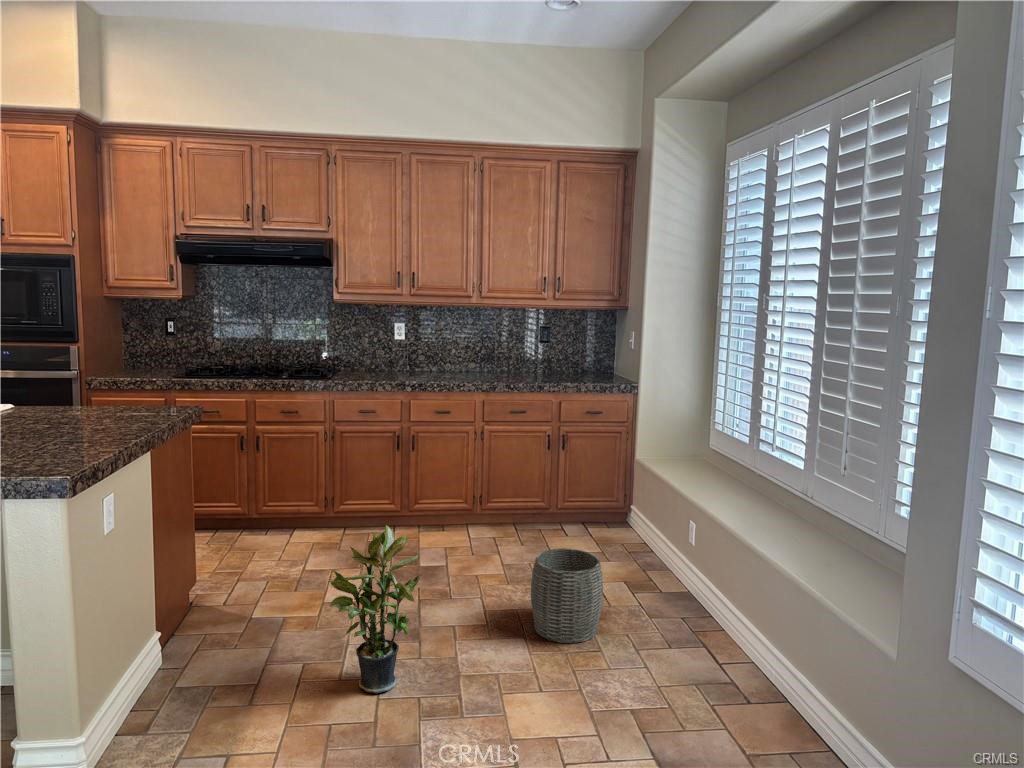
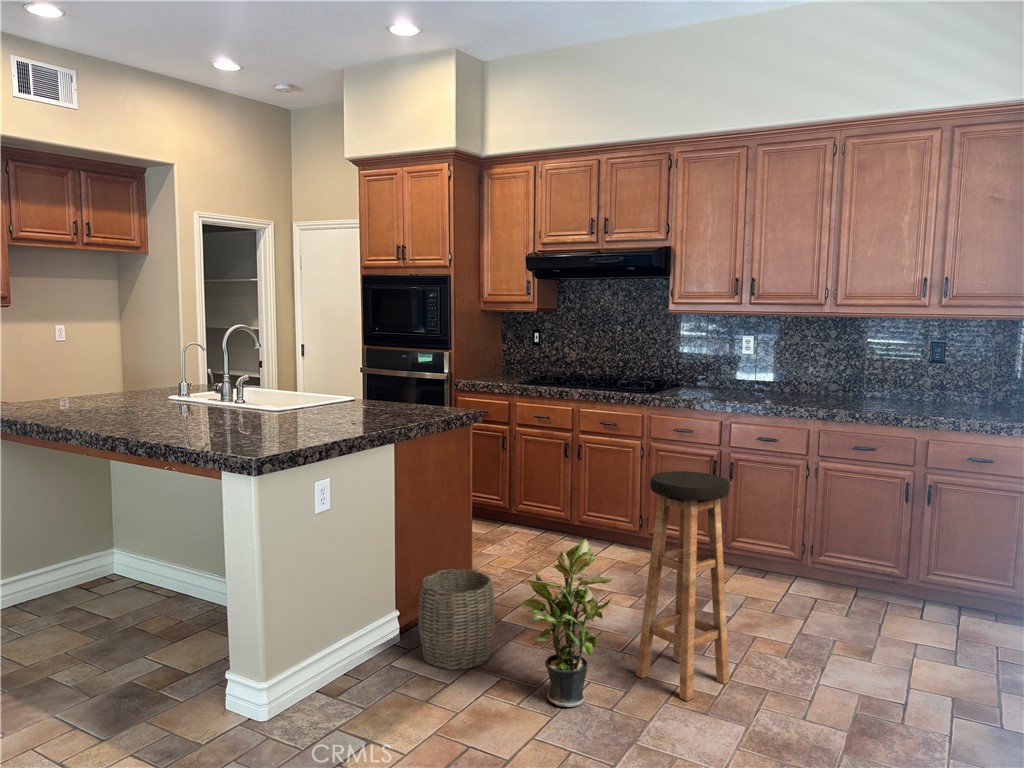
bar stool: none [418,447,493,649] -> present [636,471,730,701]
woven basket: present [531,548,603,643] -> present [418,569,495,669]

